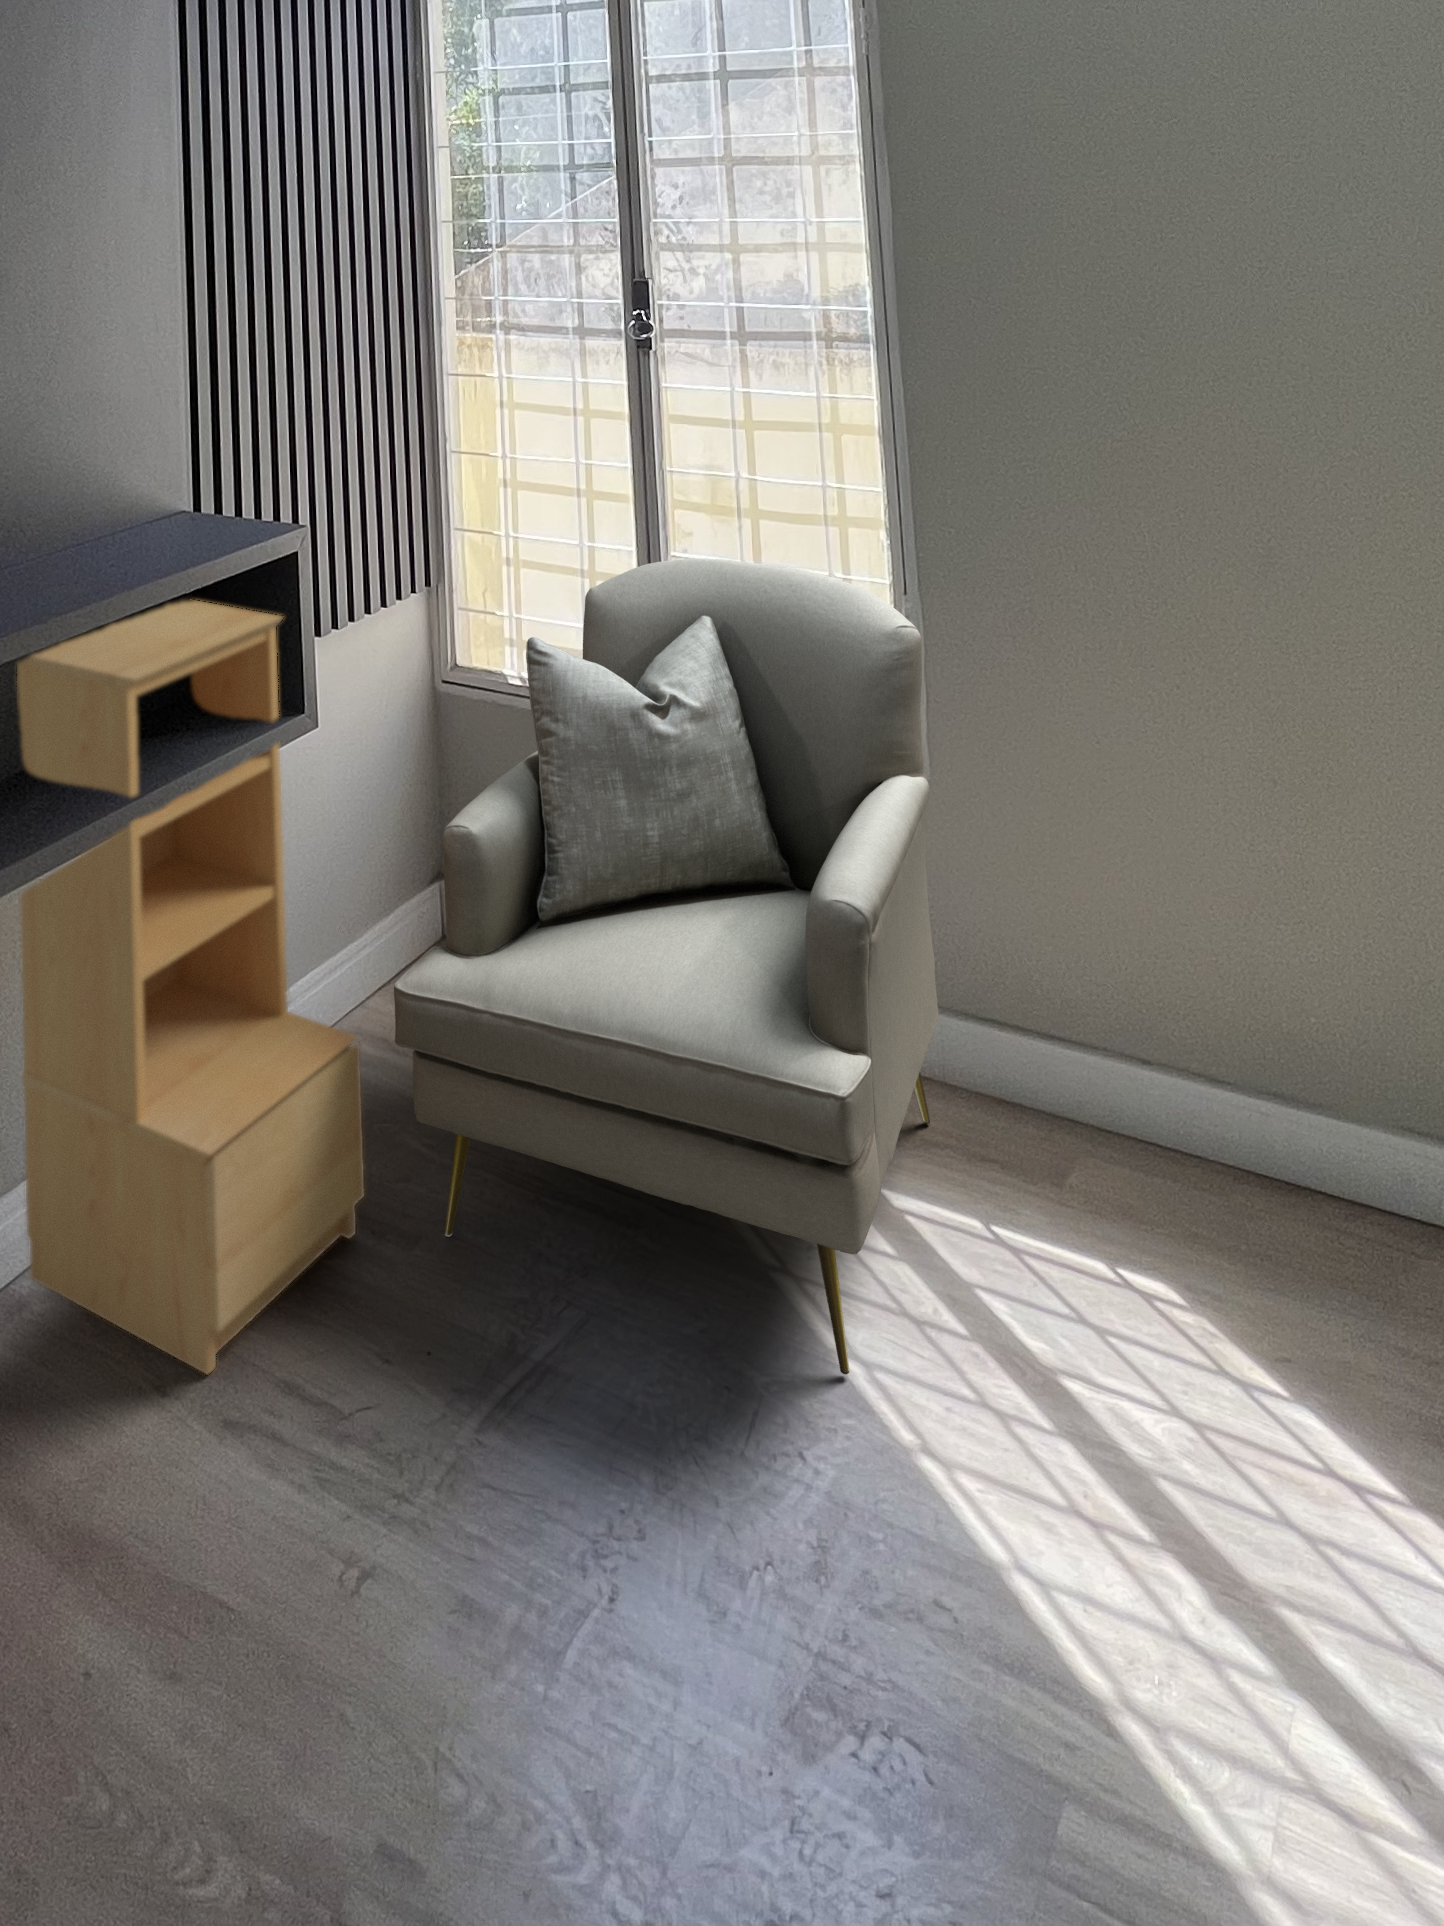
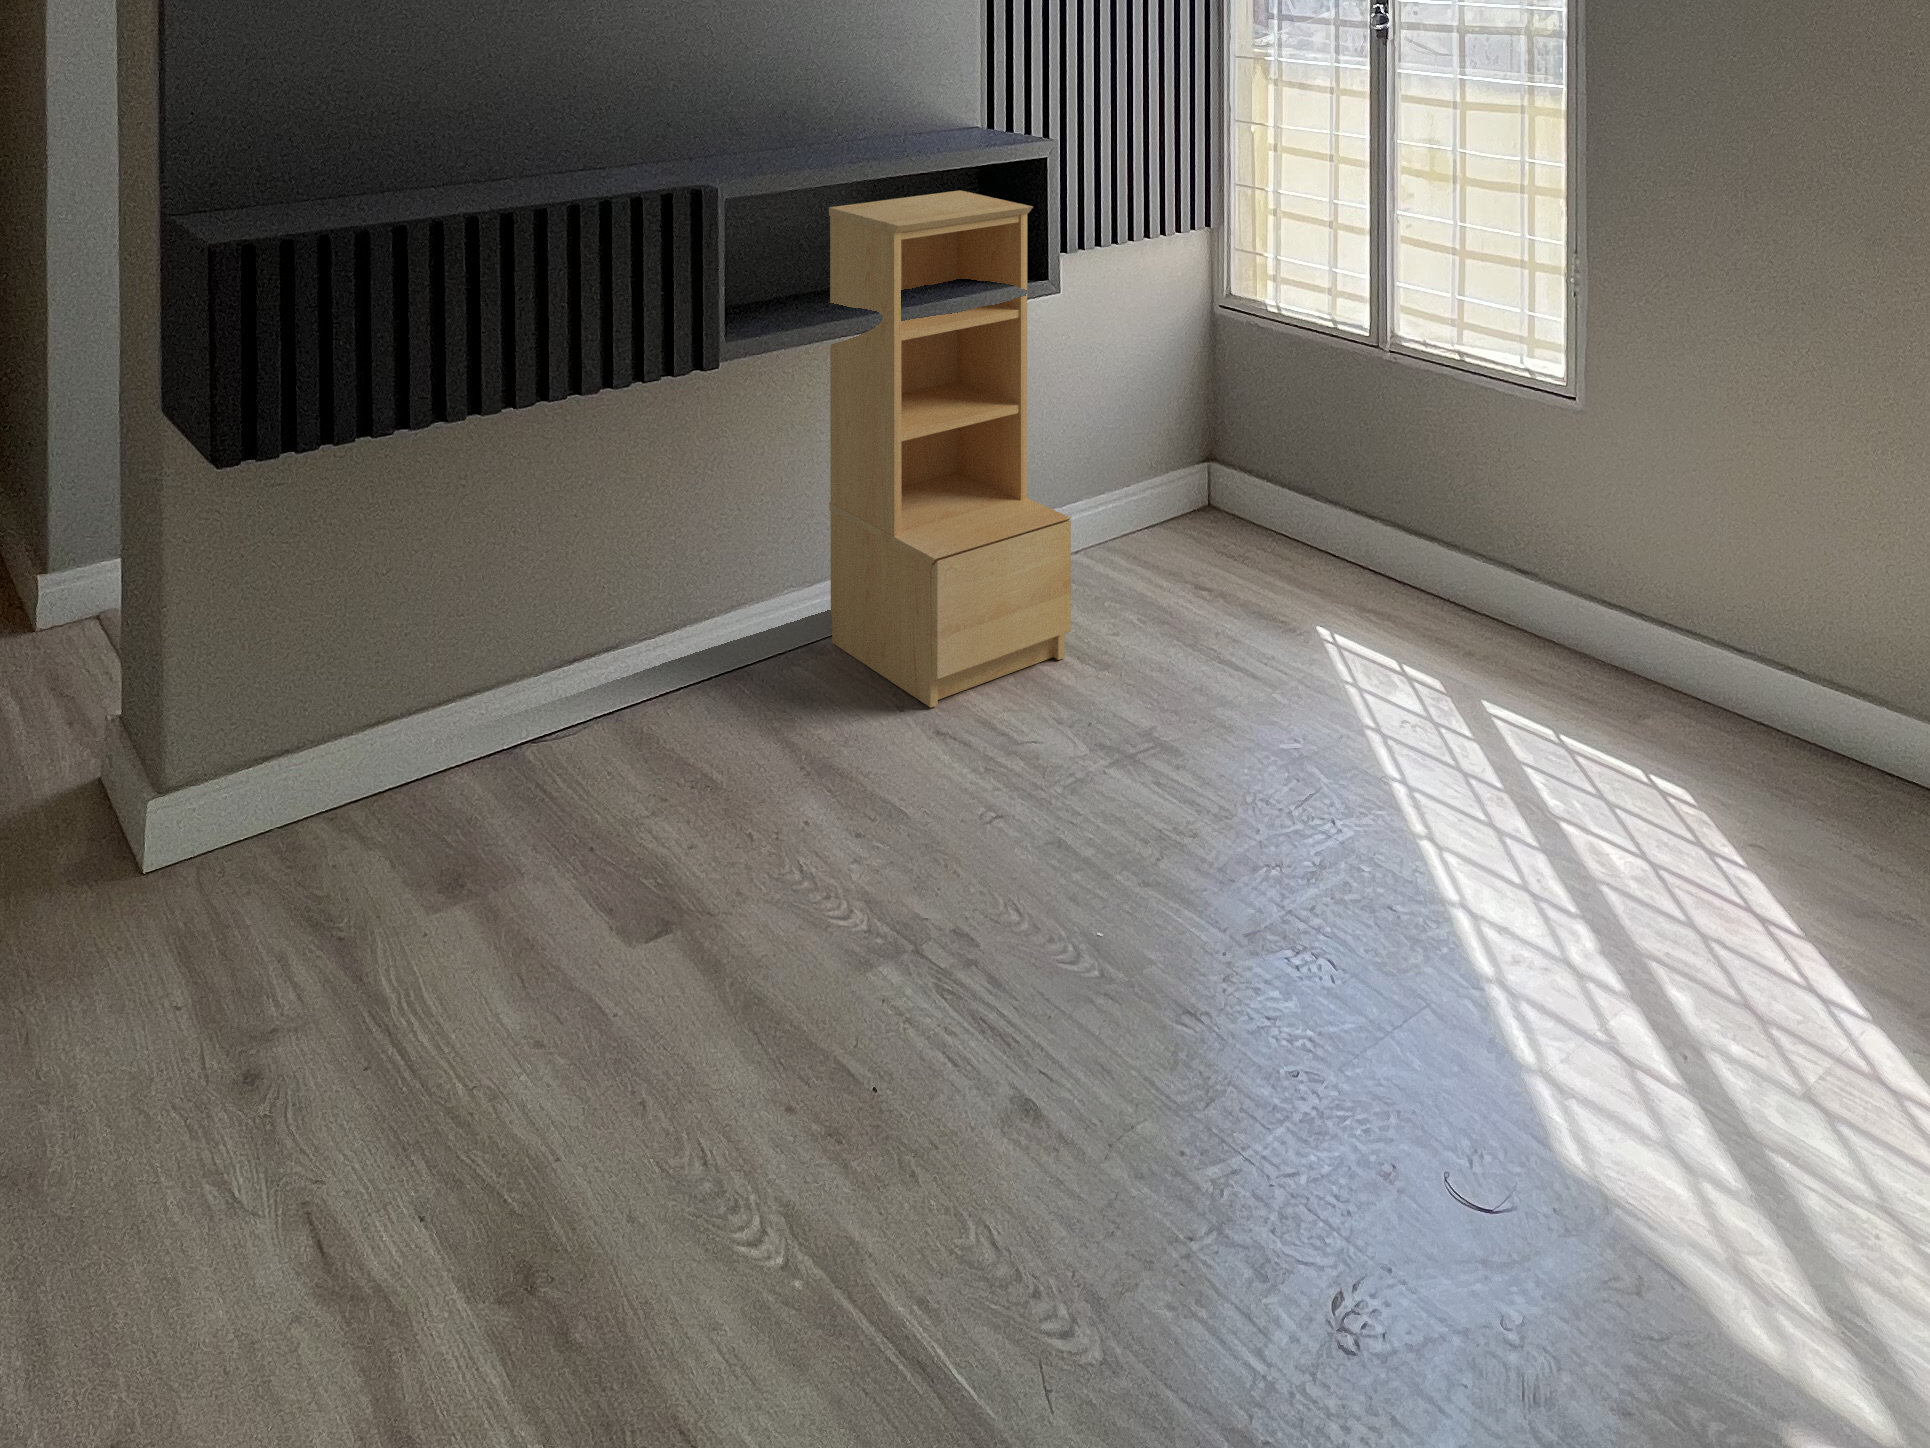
armchair: present [394,559,939,1374] -> none [1096,214,1575,788]

